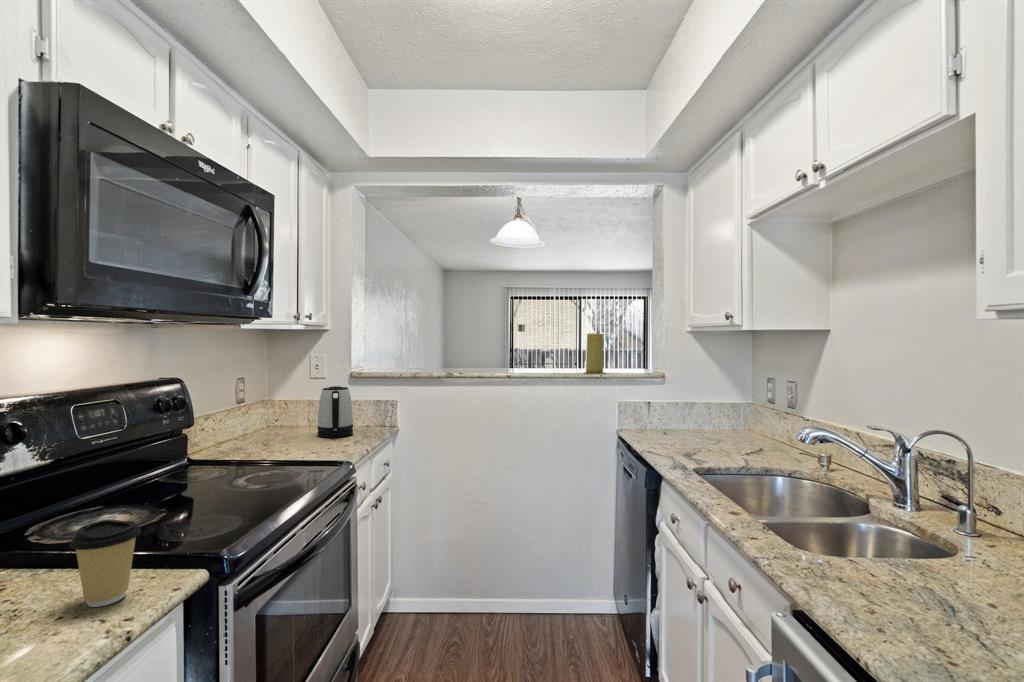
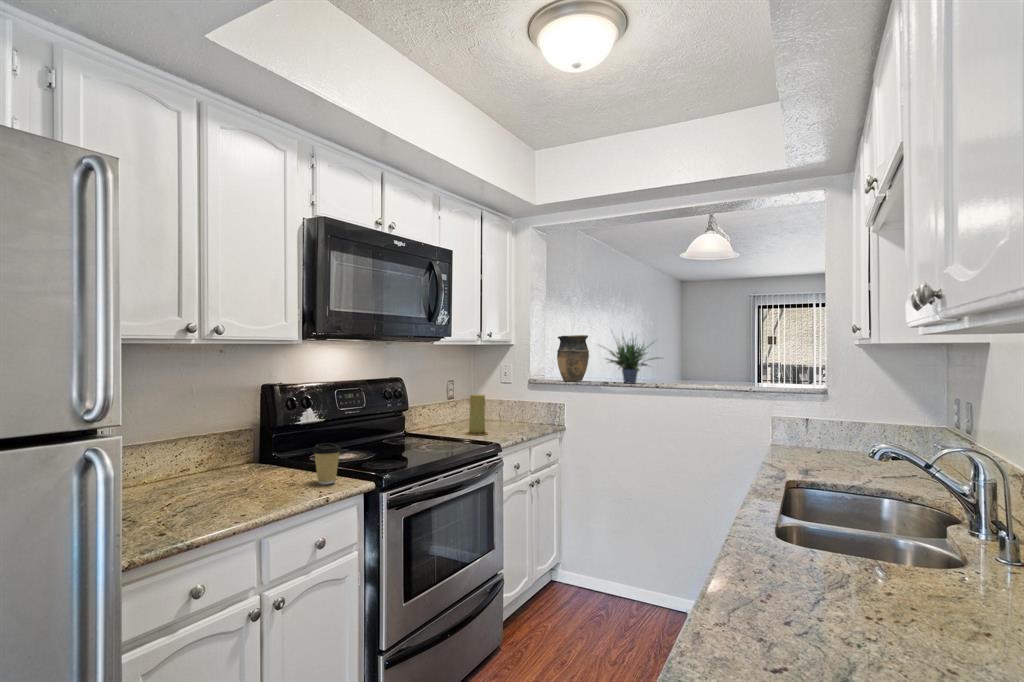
potted plant: none [437,310,511,374] -> present [607,337,659,384]
vase: none [381,321,418,374] -> present [557,335,589,381]
candle: present [584,333,605,374] -> present [466,394,488,435]
kettle: present [317,386,353,437] -> none [498,389,525,429]

